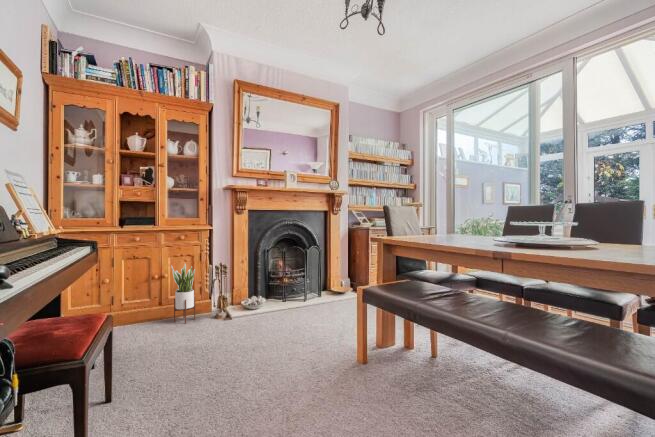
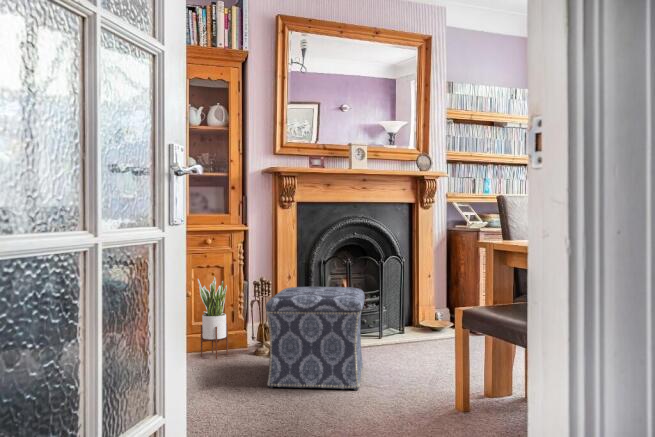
ottoman: none [218,271,293,349] -> present [266,287,365,390]

